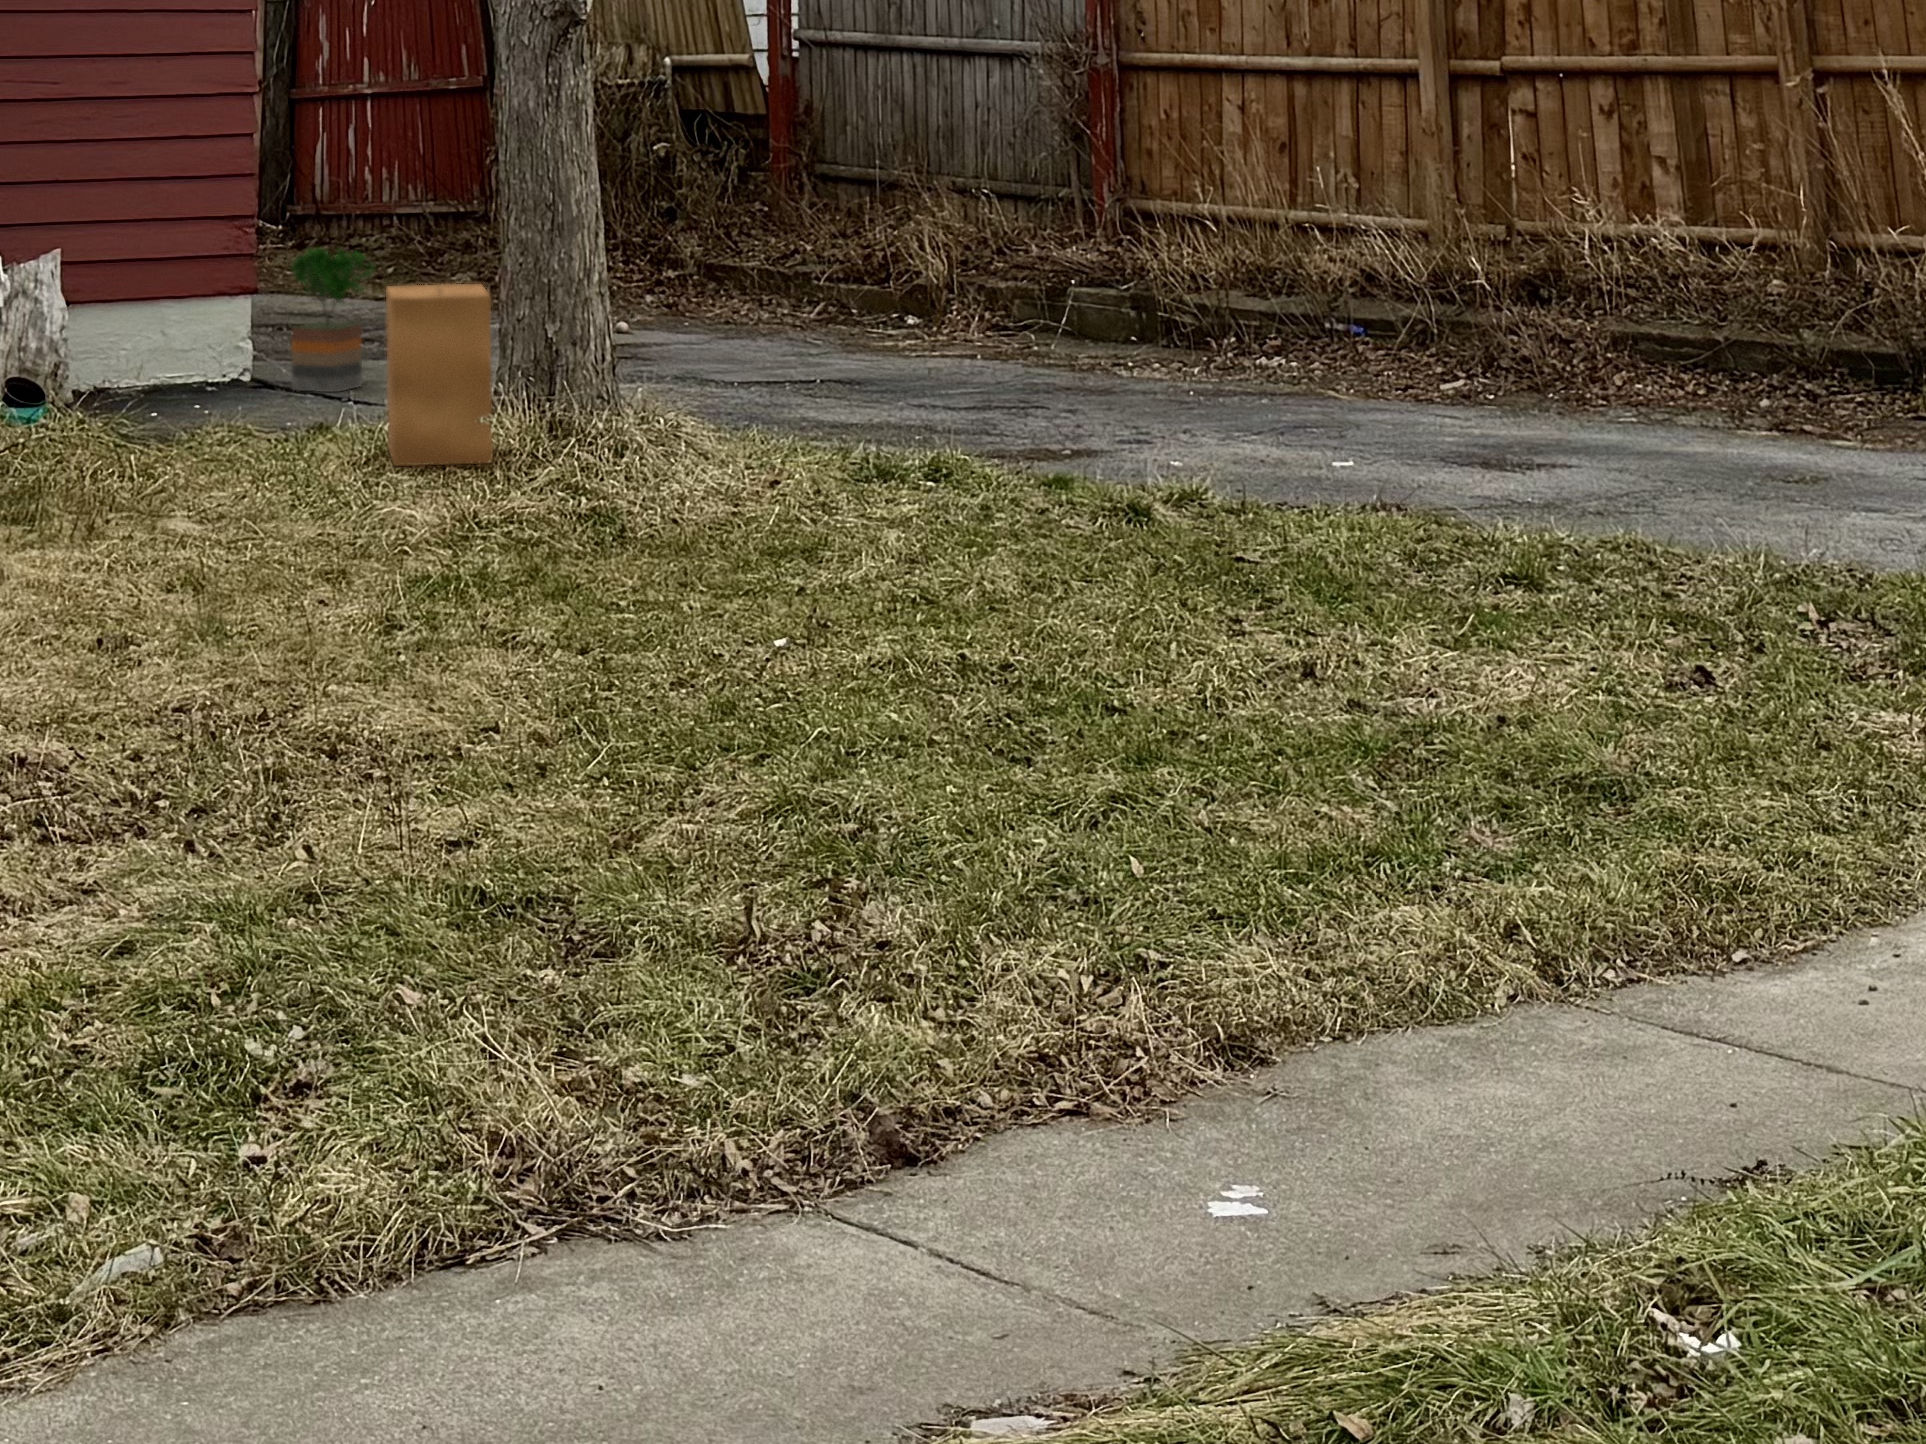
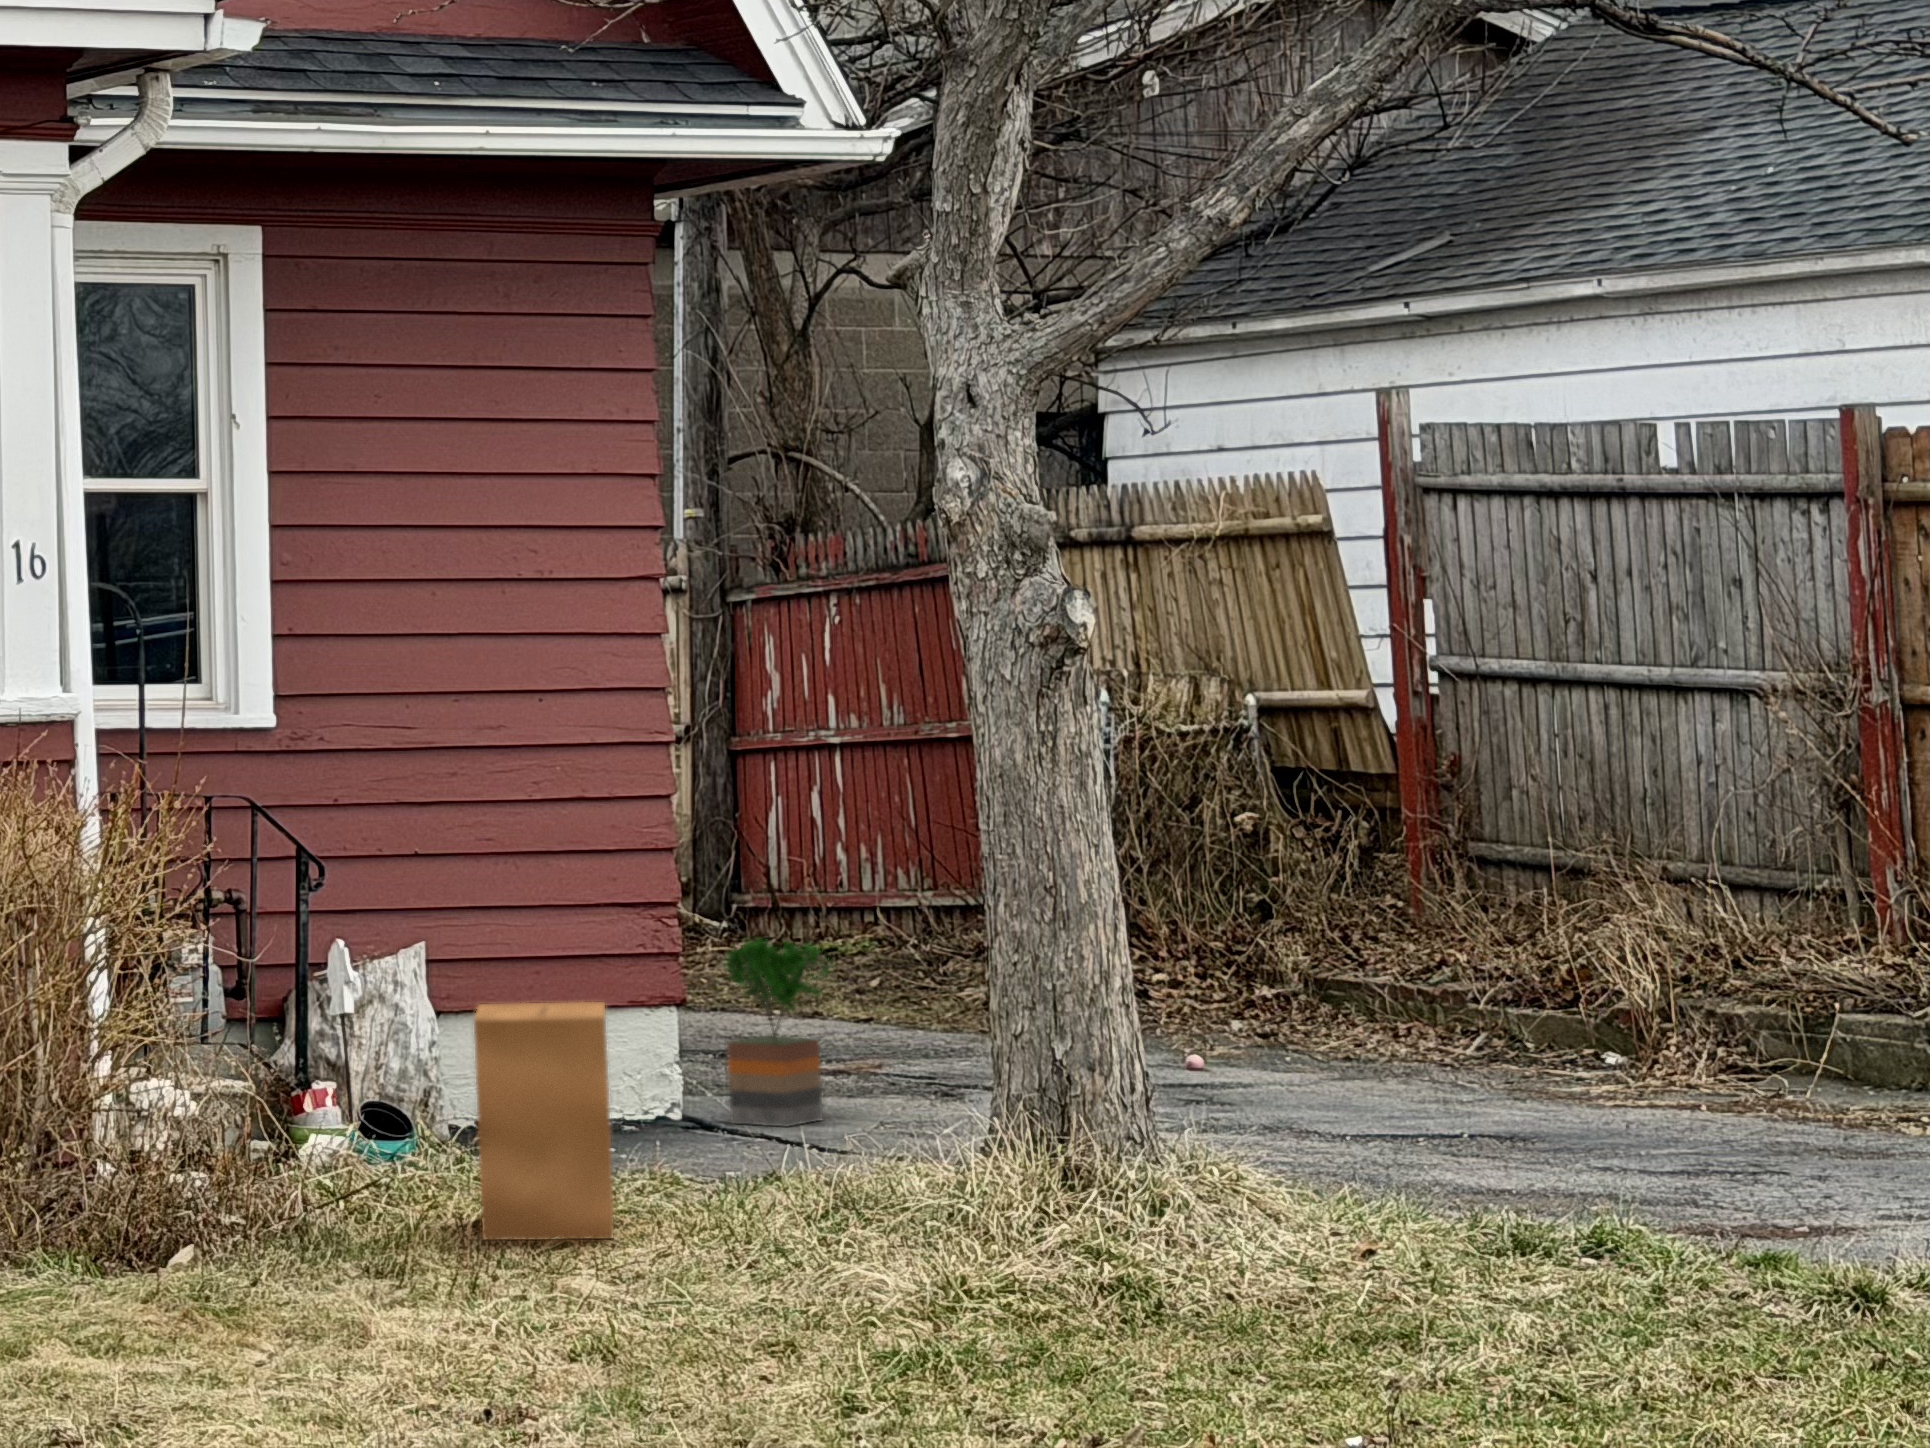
cardboard box: present [386,284,493,466] -> present [474,1002,614,1240]

